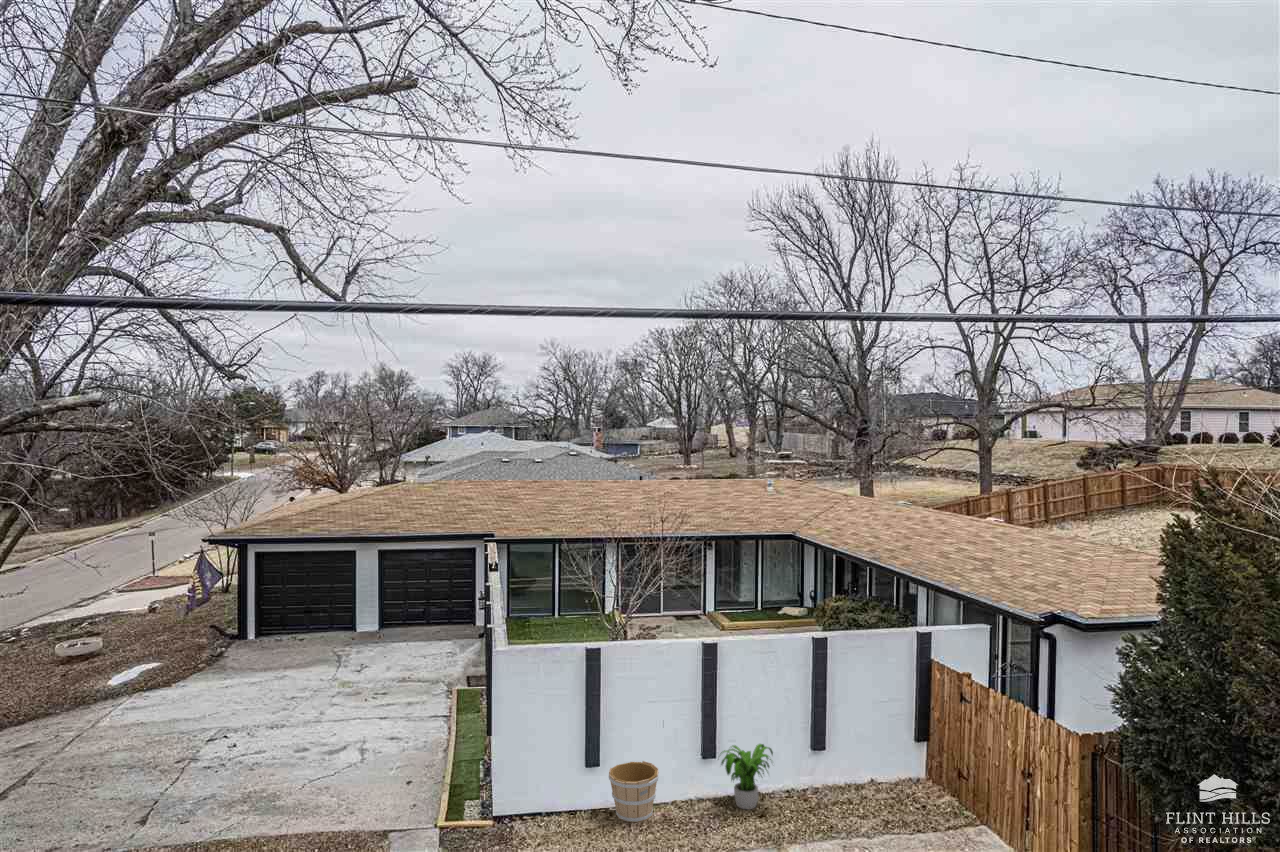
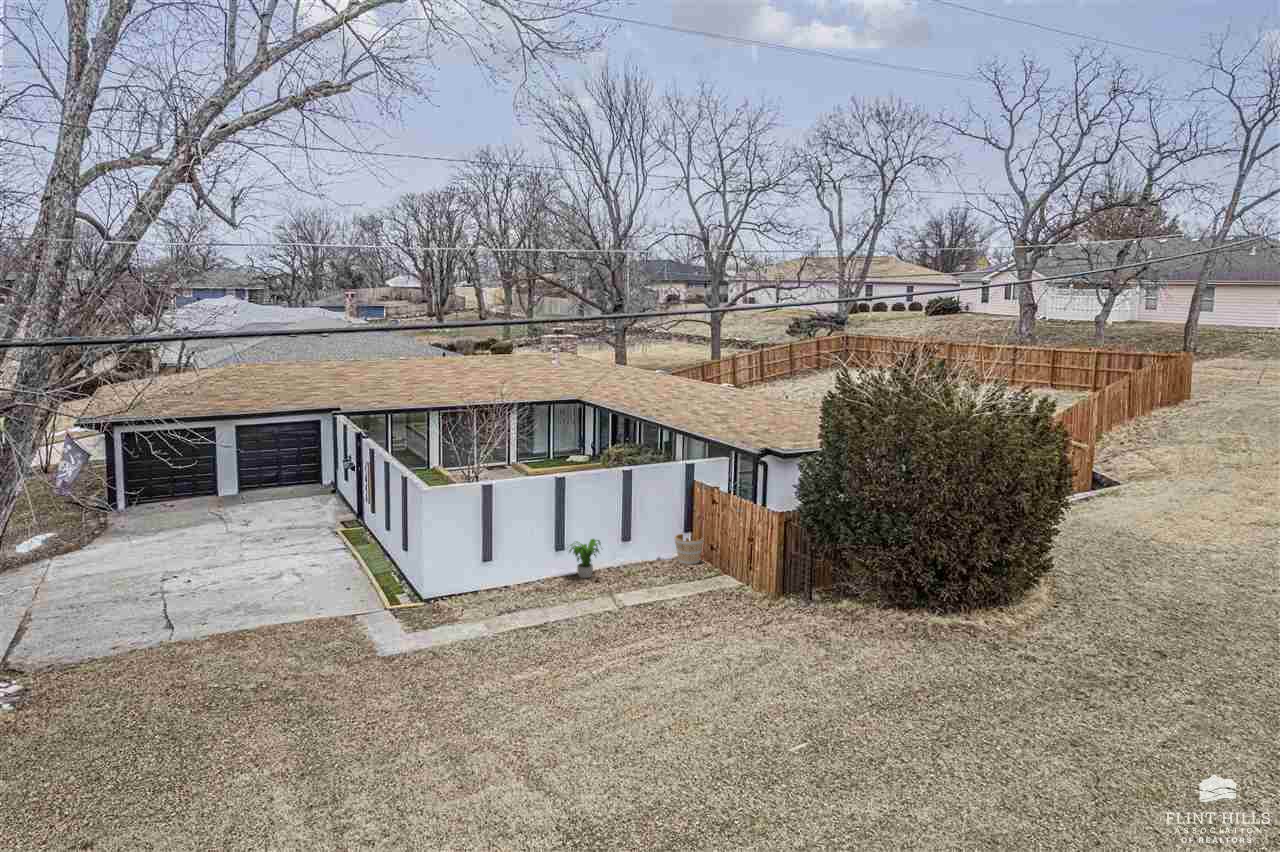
wooden bucket: present [609,761,659,822] -> present [674,534,704,564]

